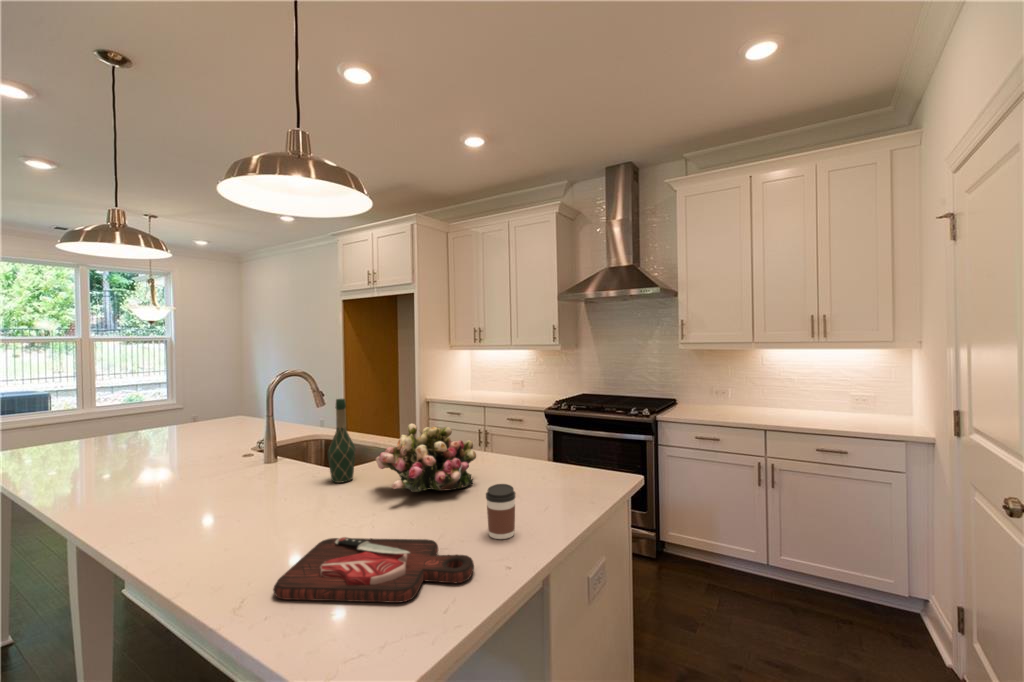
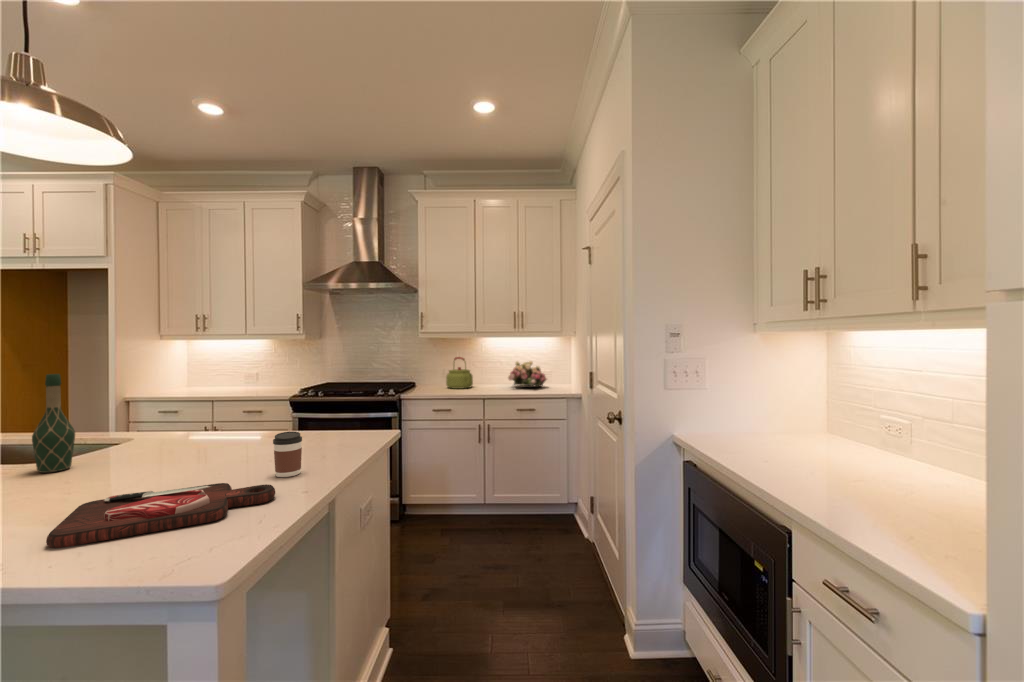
kettle: none [714,372,750,412] -> present [446,357,473,389]
flower arrangement: present [376,424,476,492] -> present [508,361,547,387]

